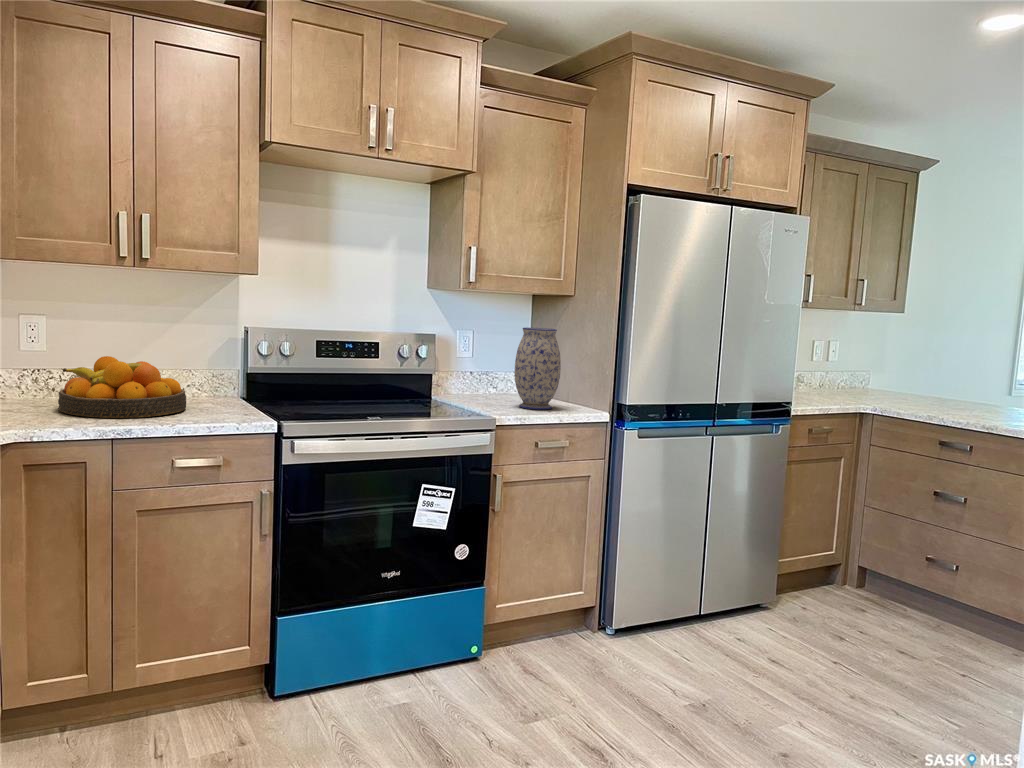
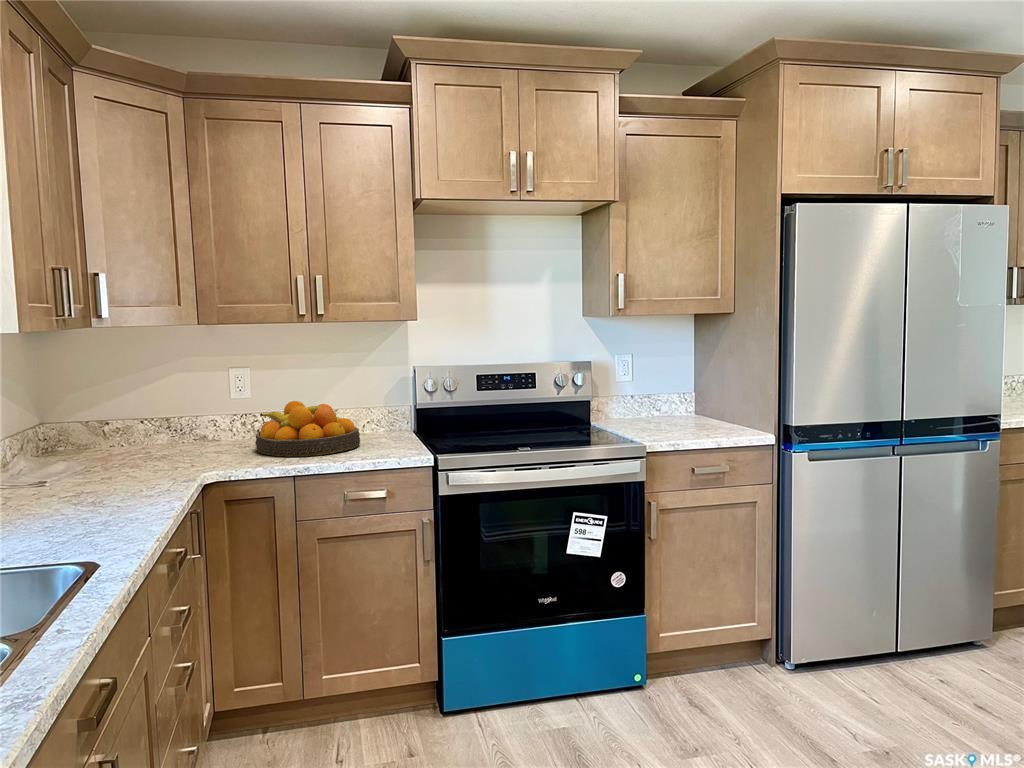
vase: present [515,328,561,410] -> none [672,350,719,434]

